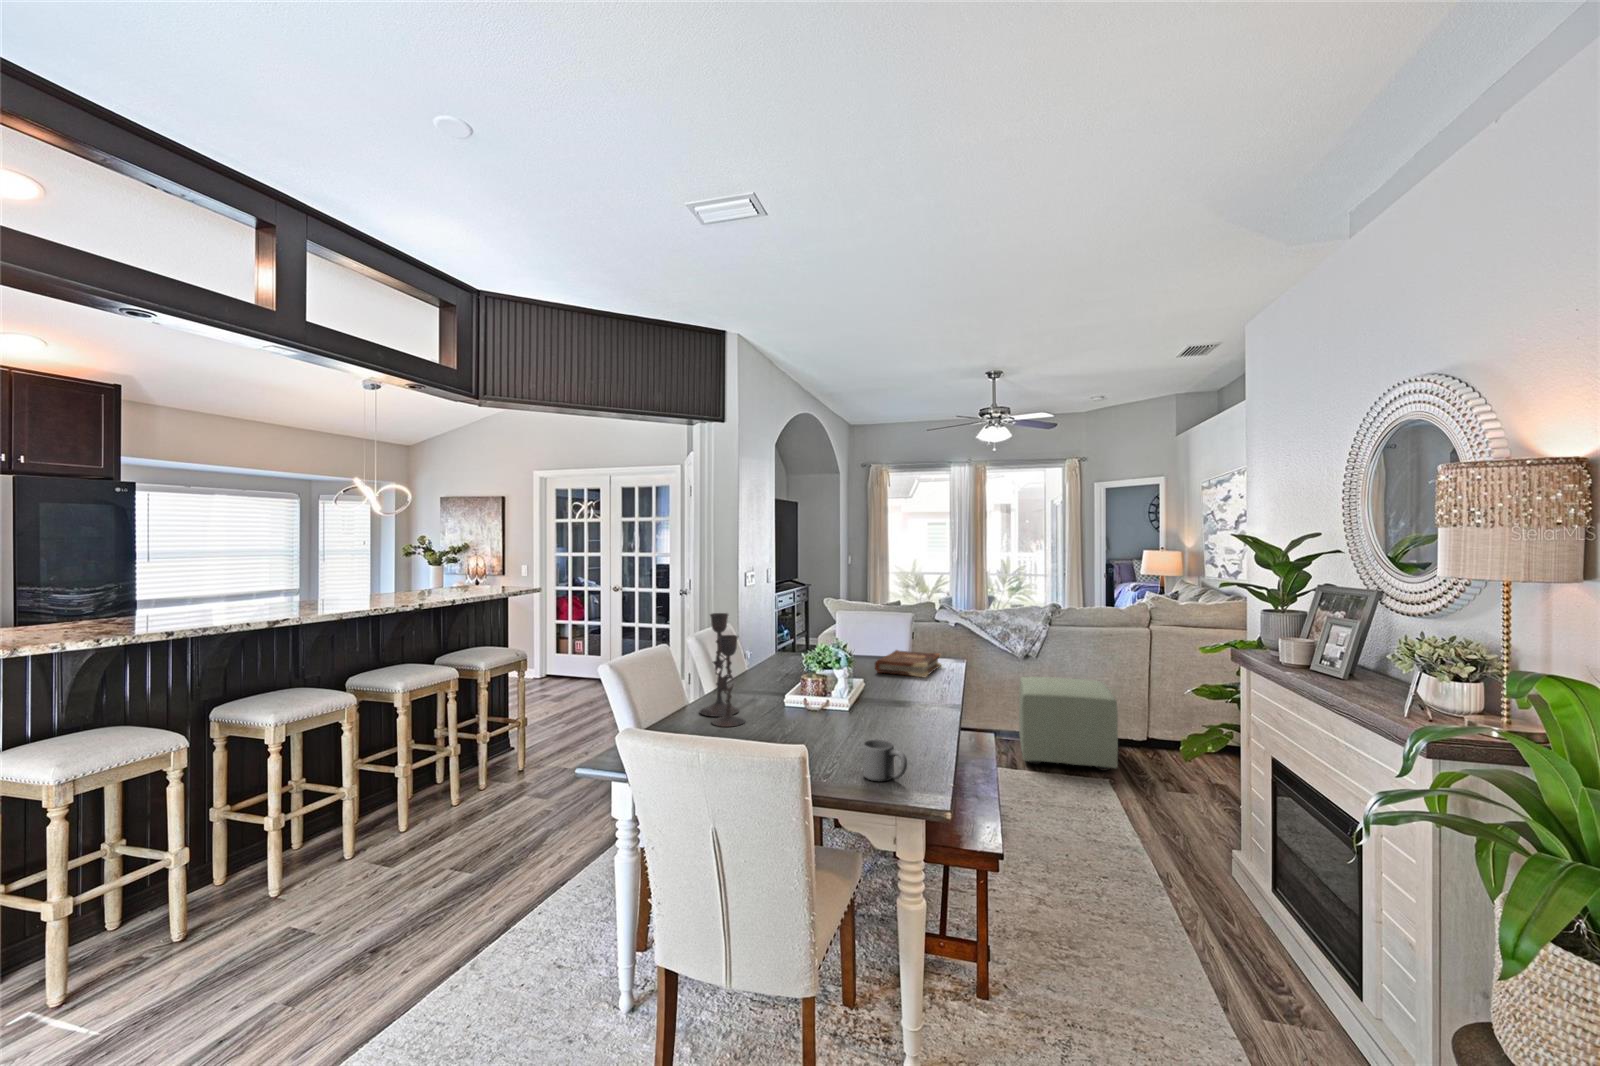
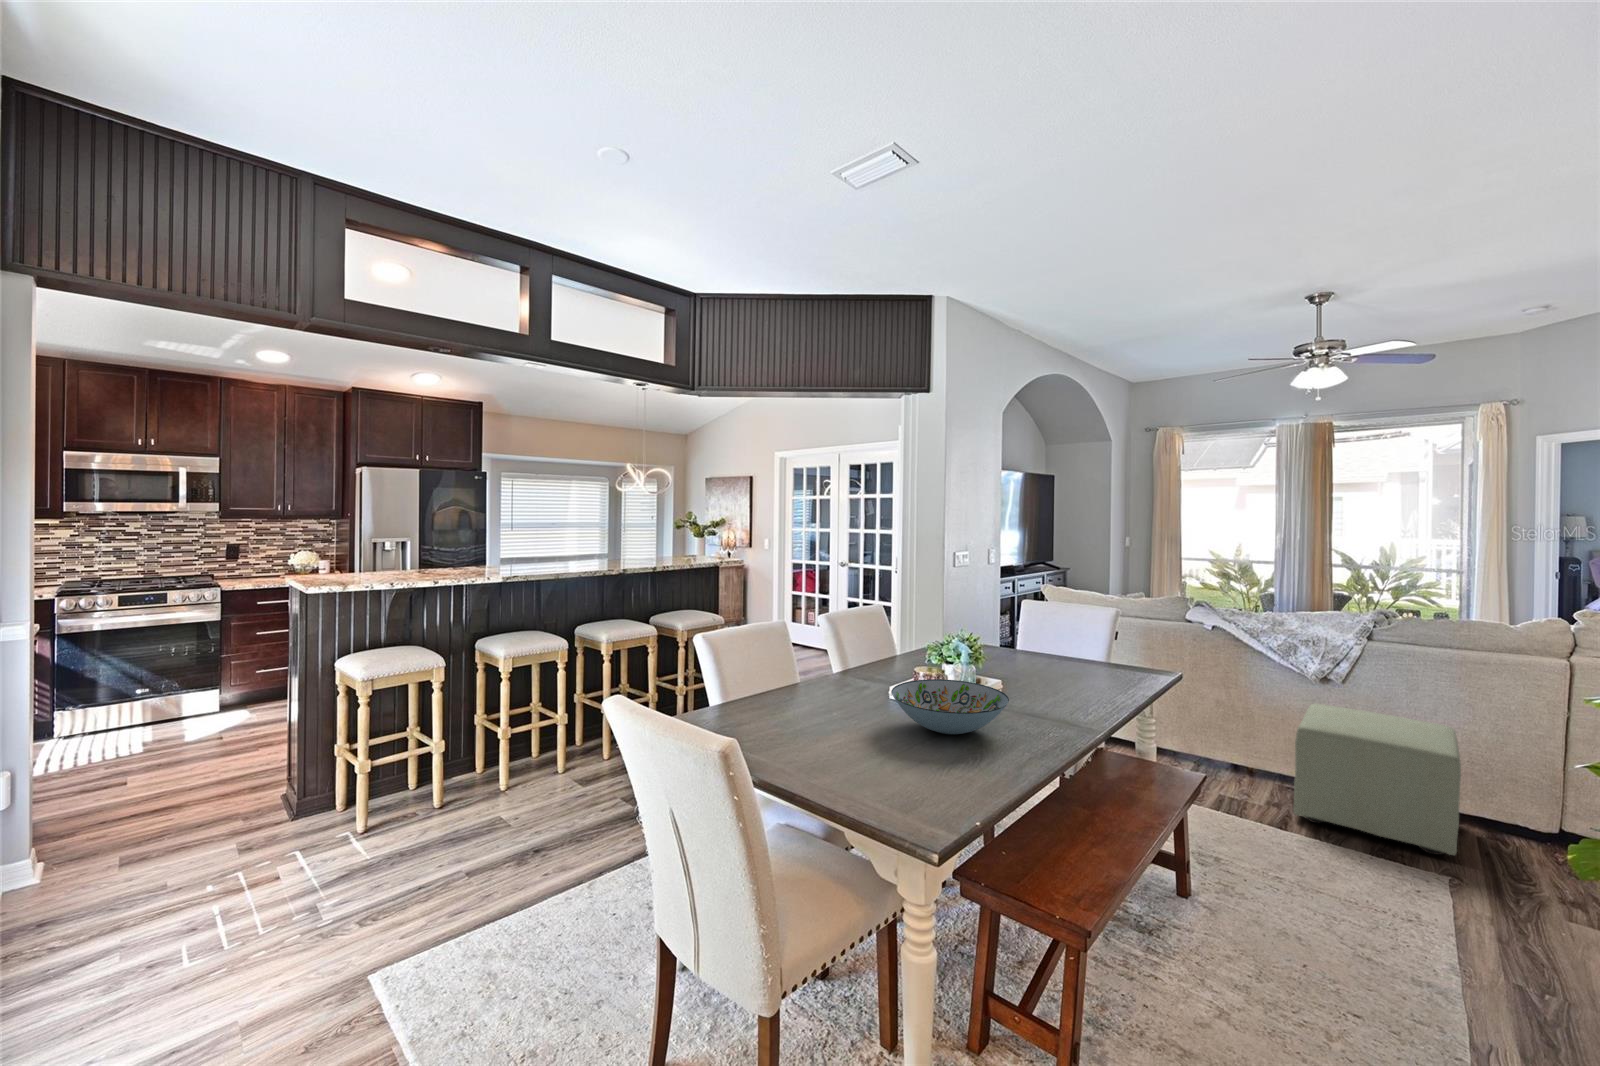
candlestick: present [700,613,745,727] -> none [795,589,838,710]
book: present [875,650,941,677] -> none [1038,649,1136,687]
decorative bowl: none [813,682,911,727] -> present [891,679,1009,735]
mug: present [863,739,907,782] -> none [871,750,914,803]

